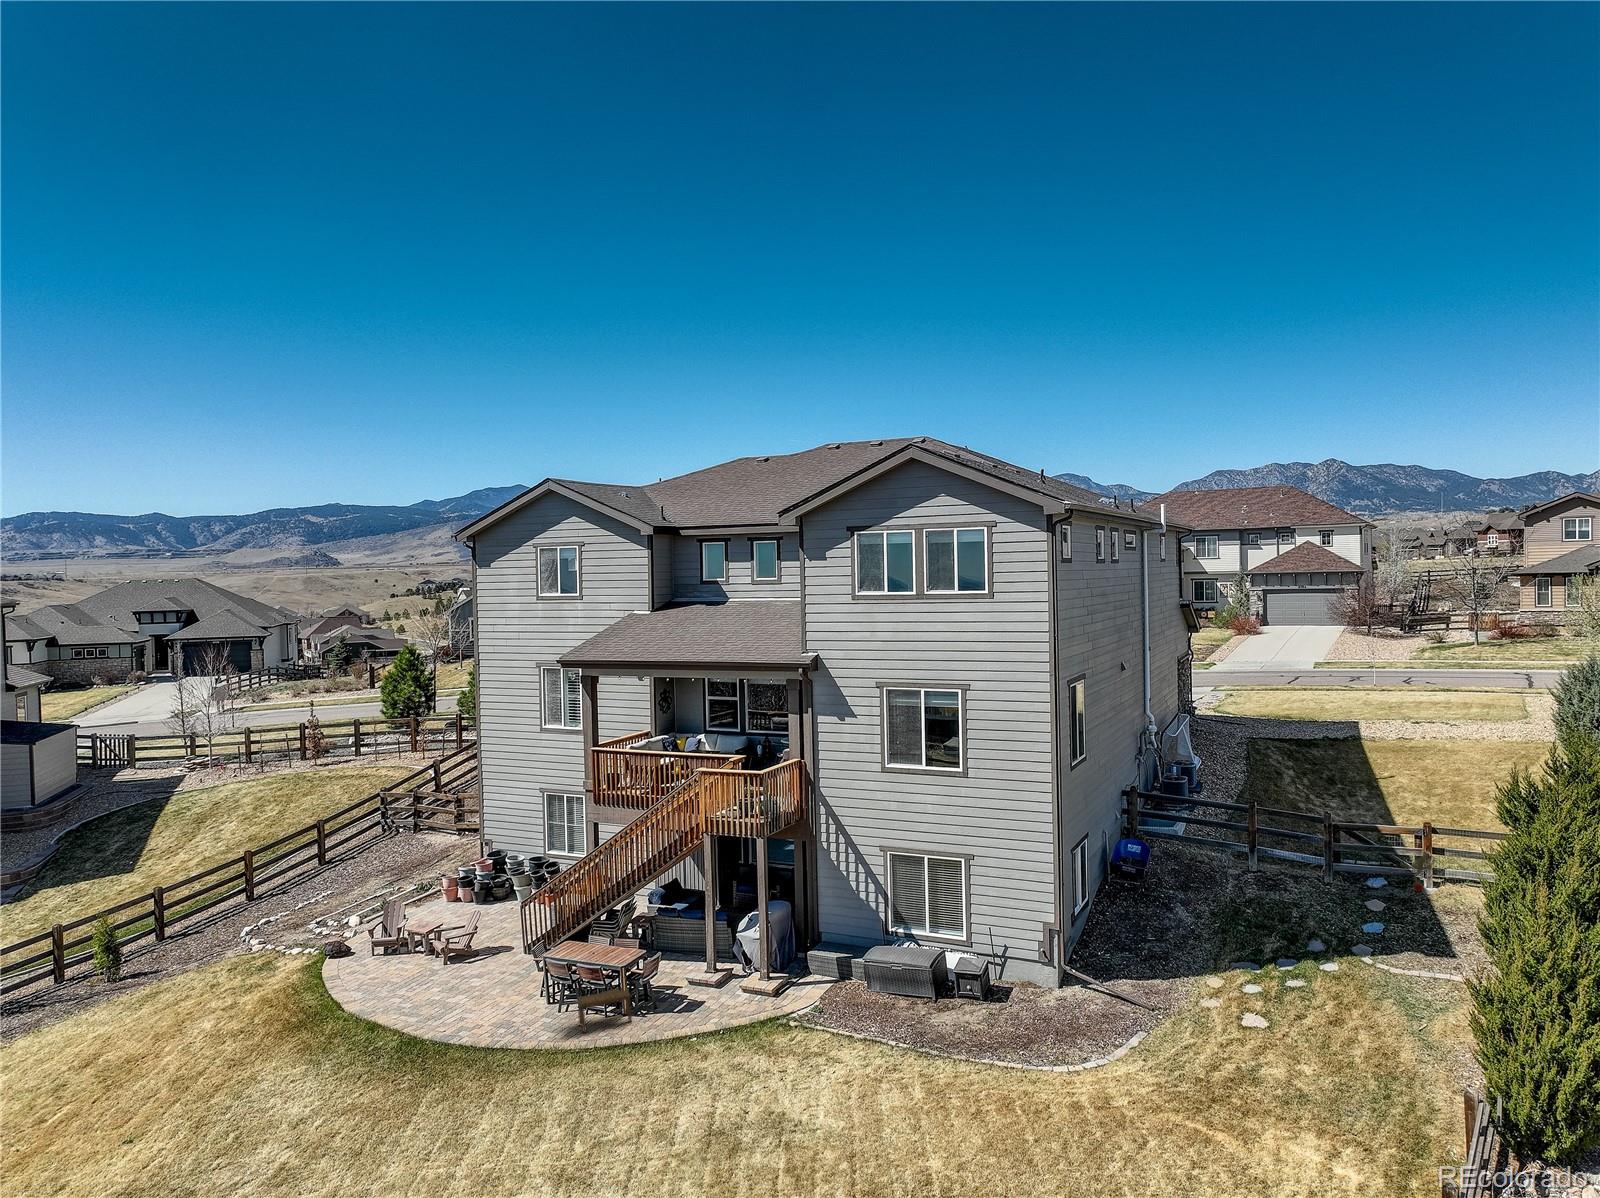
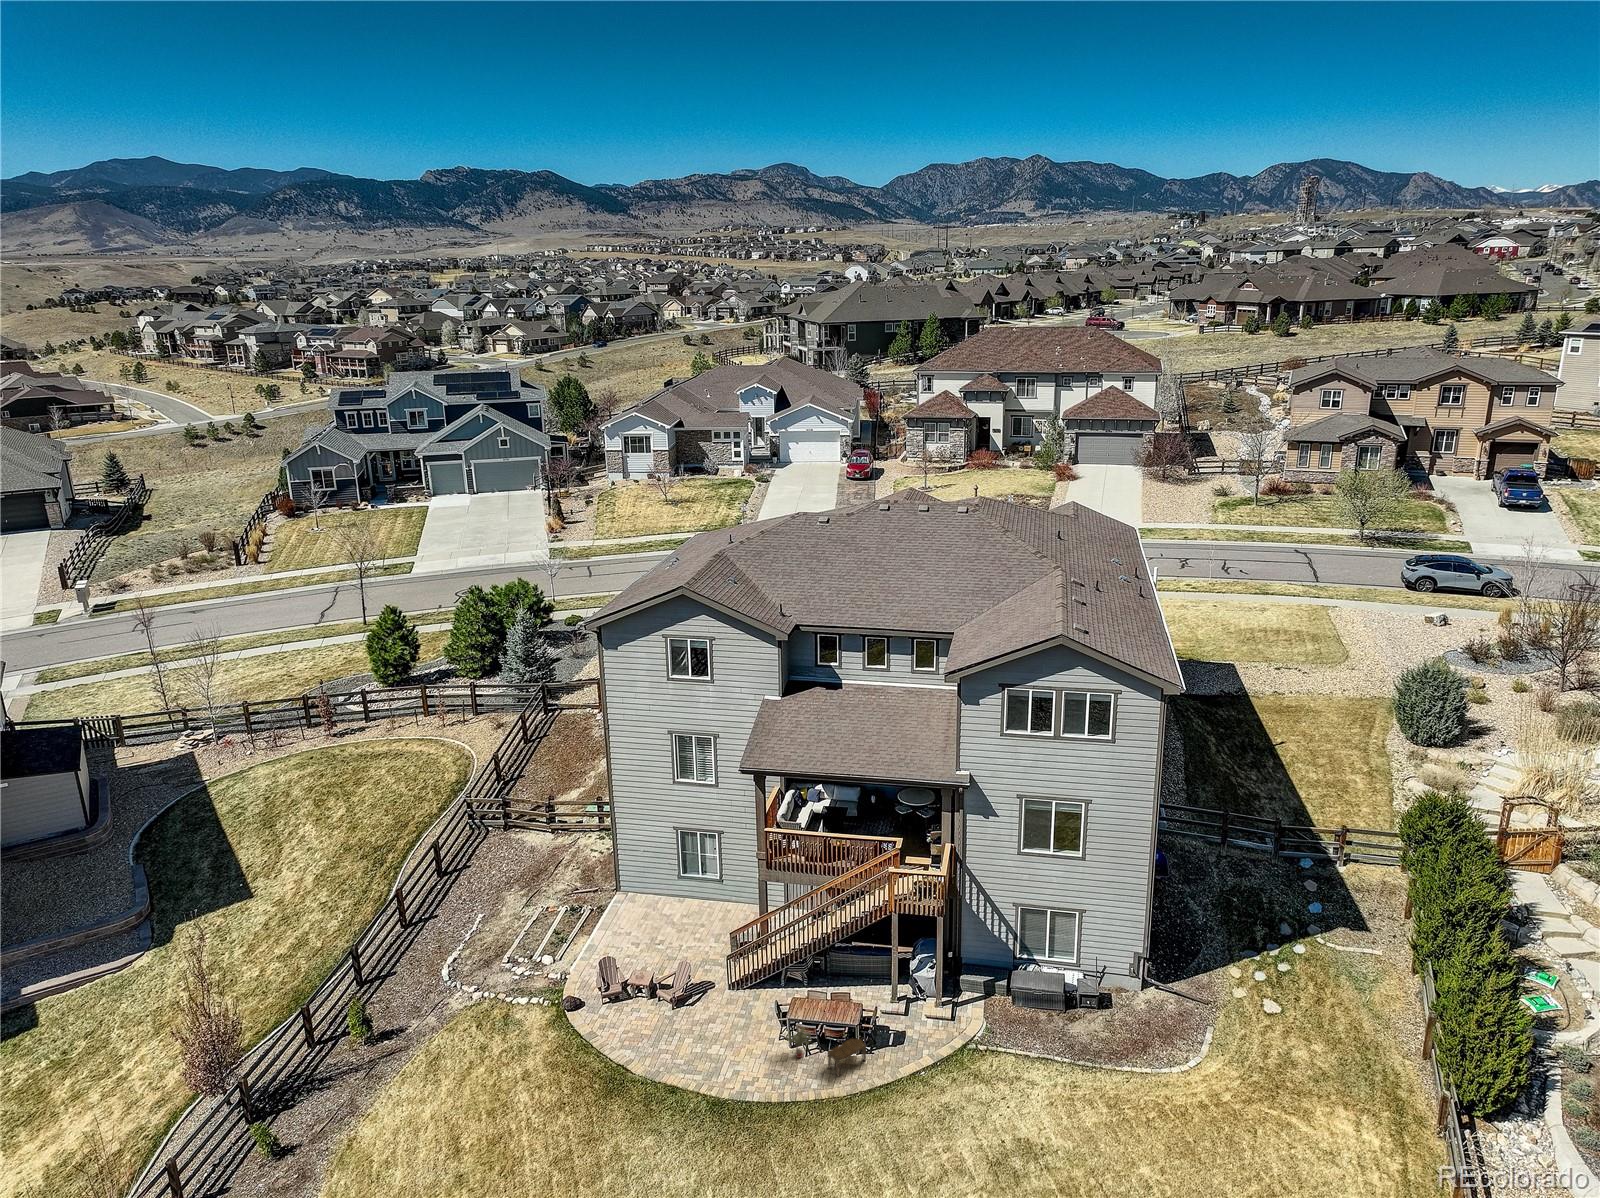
potted tree: present [1401,850,1435,892] -> present [786,1028,811,1058]

